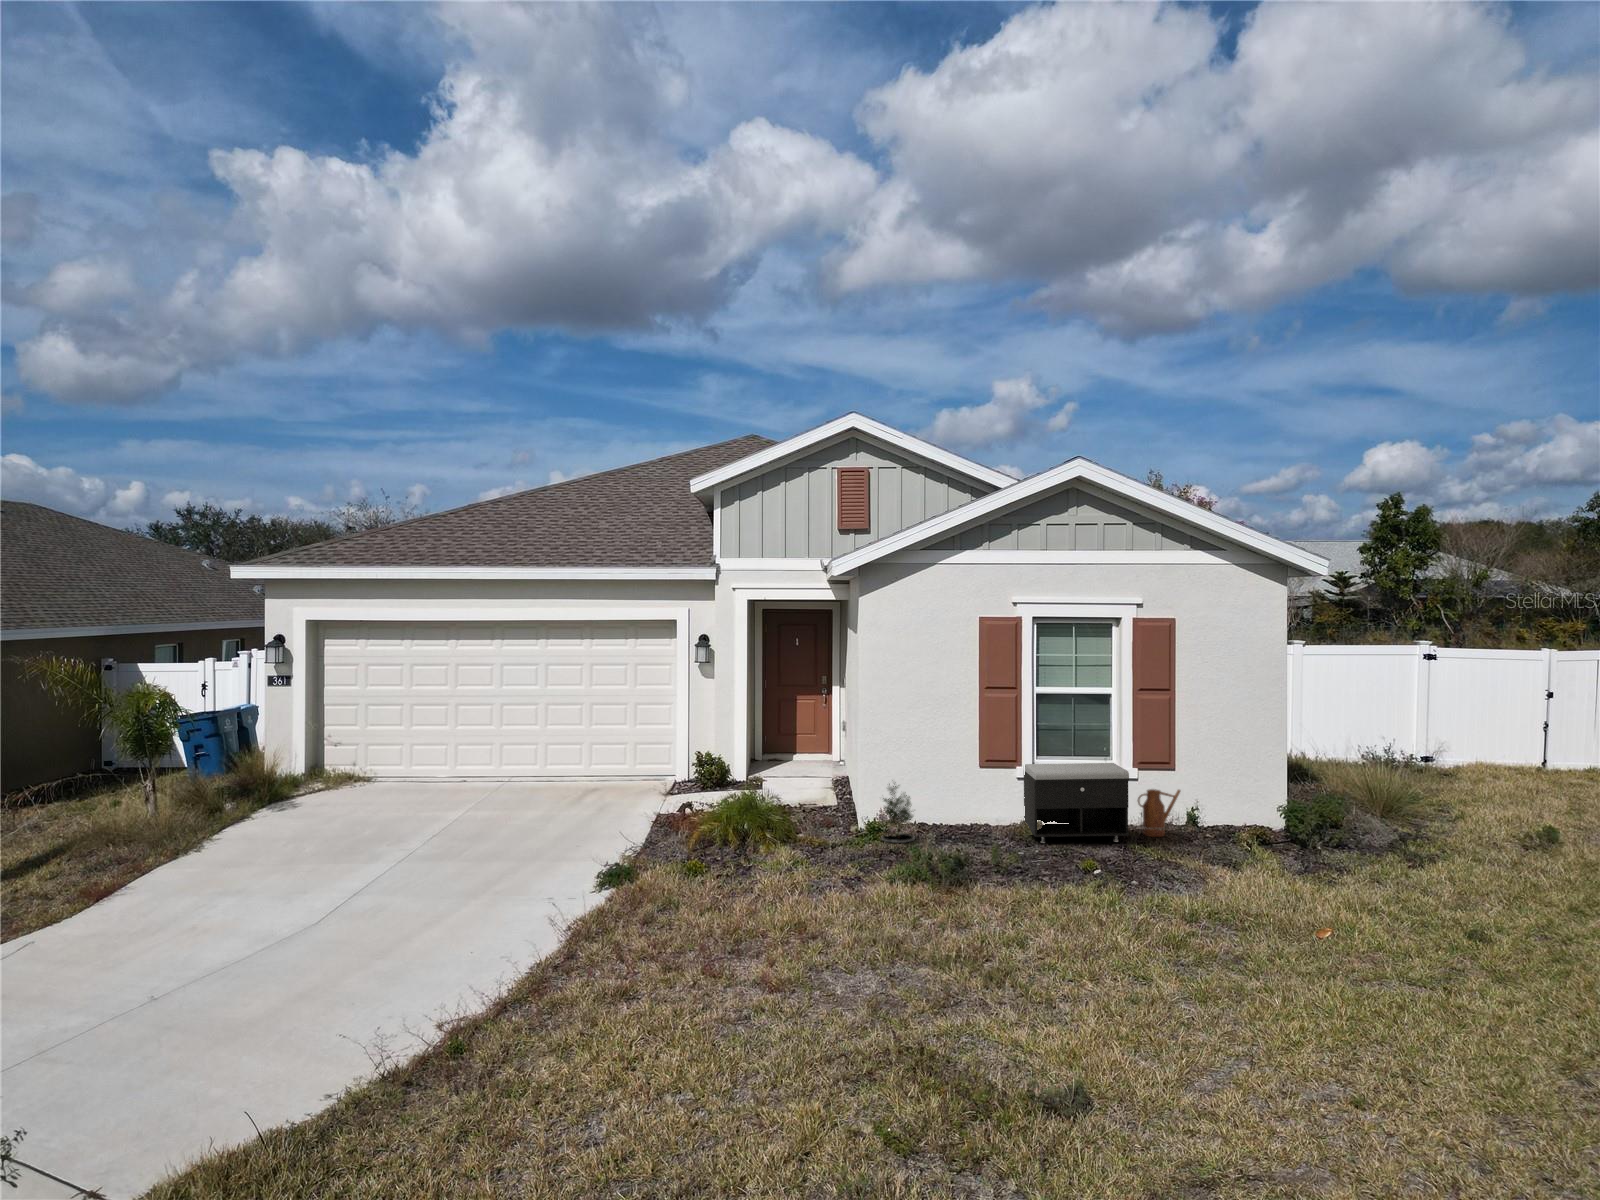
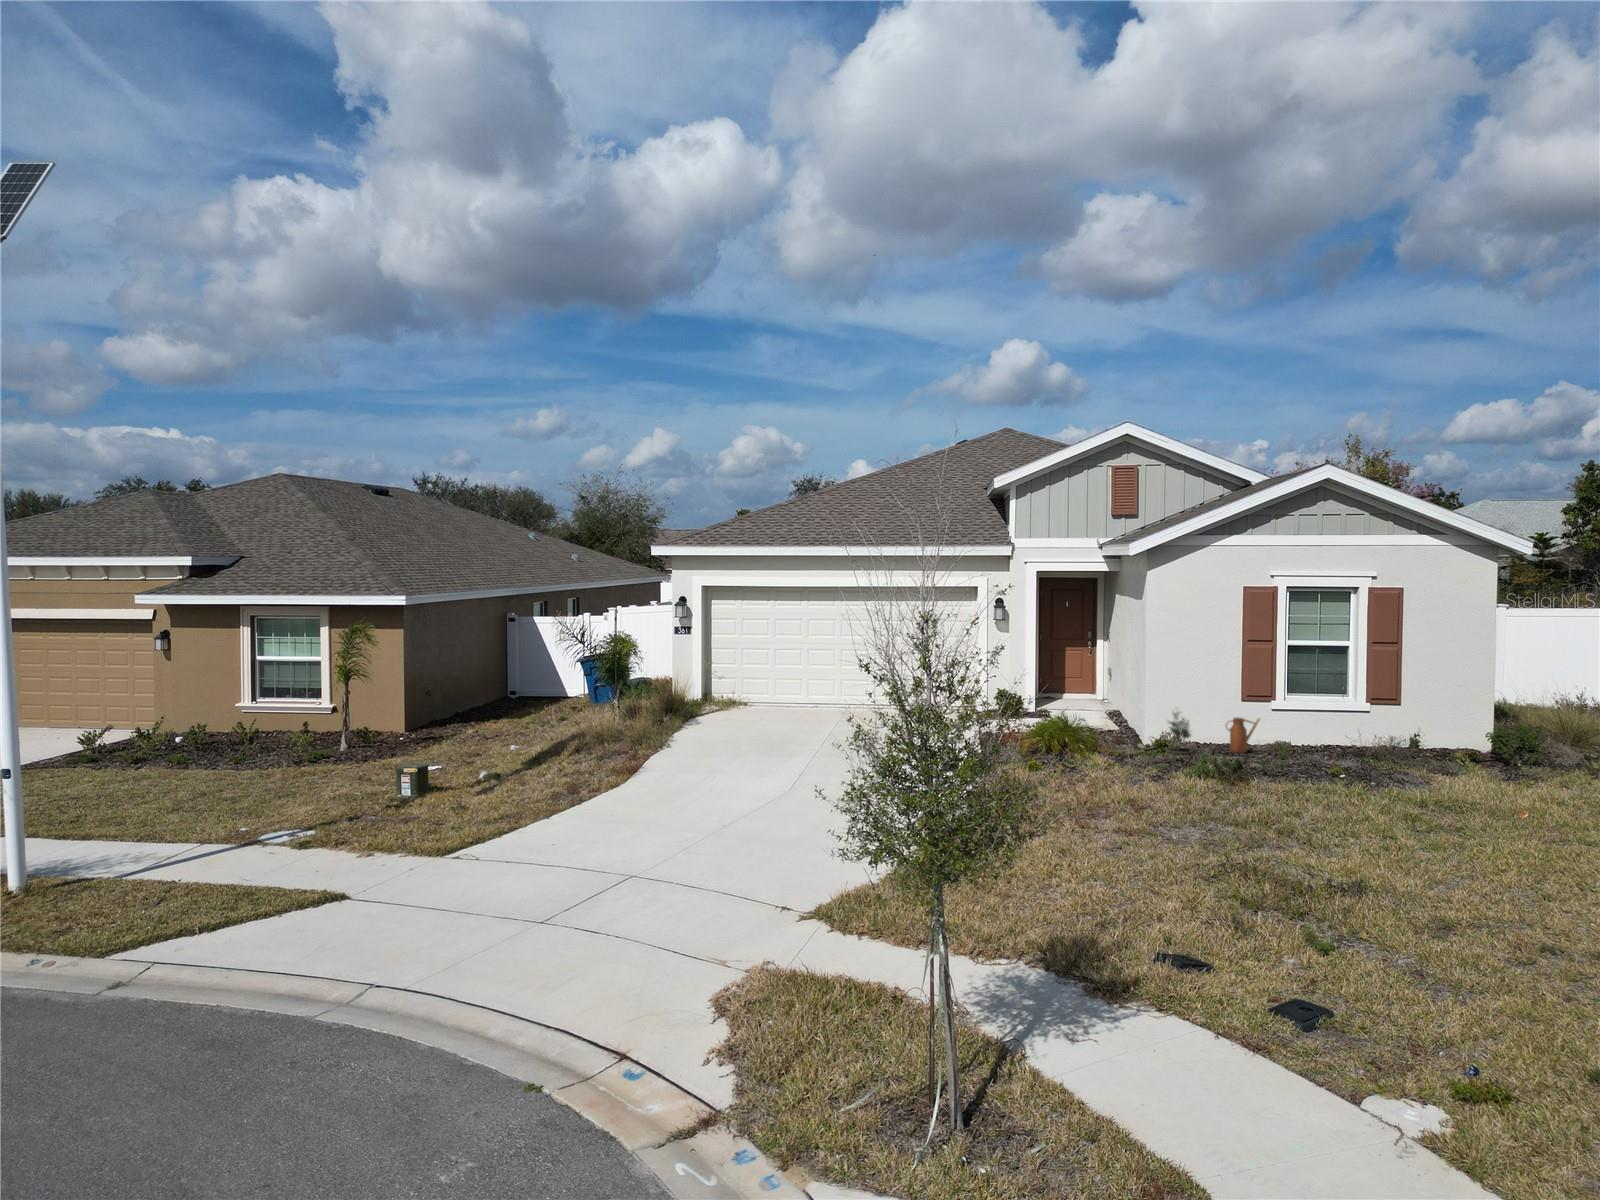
storage bench: present [1024,763,1129,843] -> none [1277,698,1365,757]
watering can: present [1138,789,1180,837] -> present [1225,717,1260,753]

